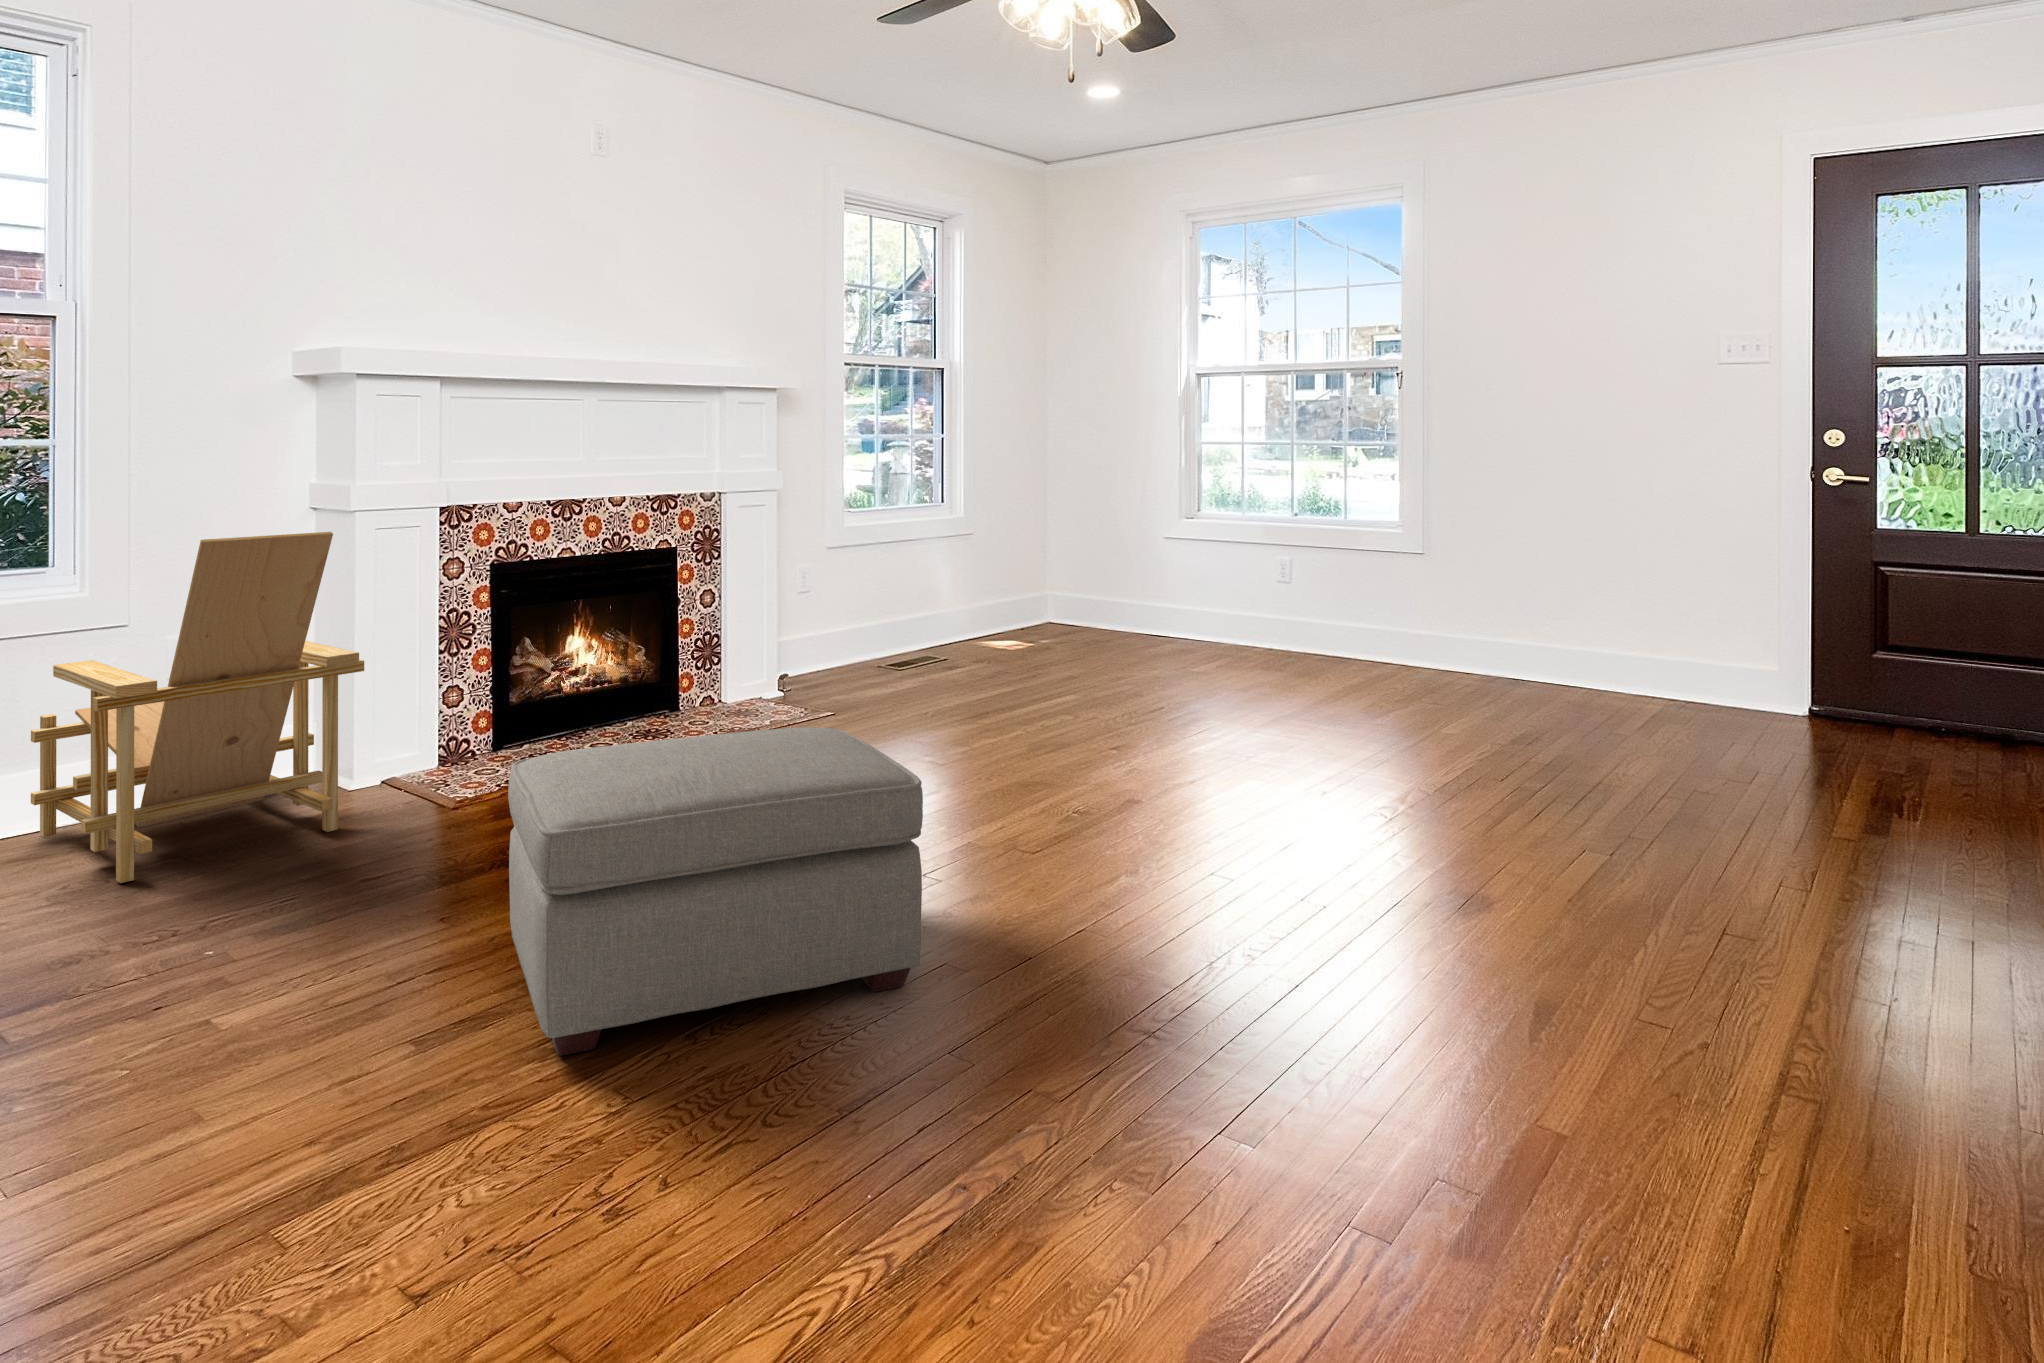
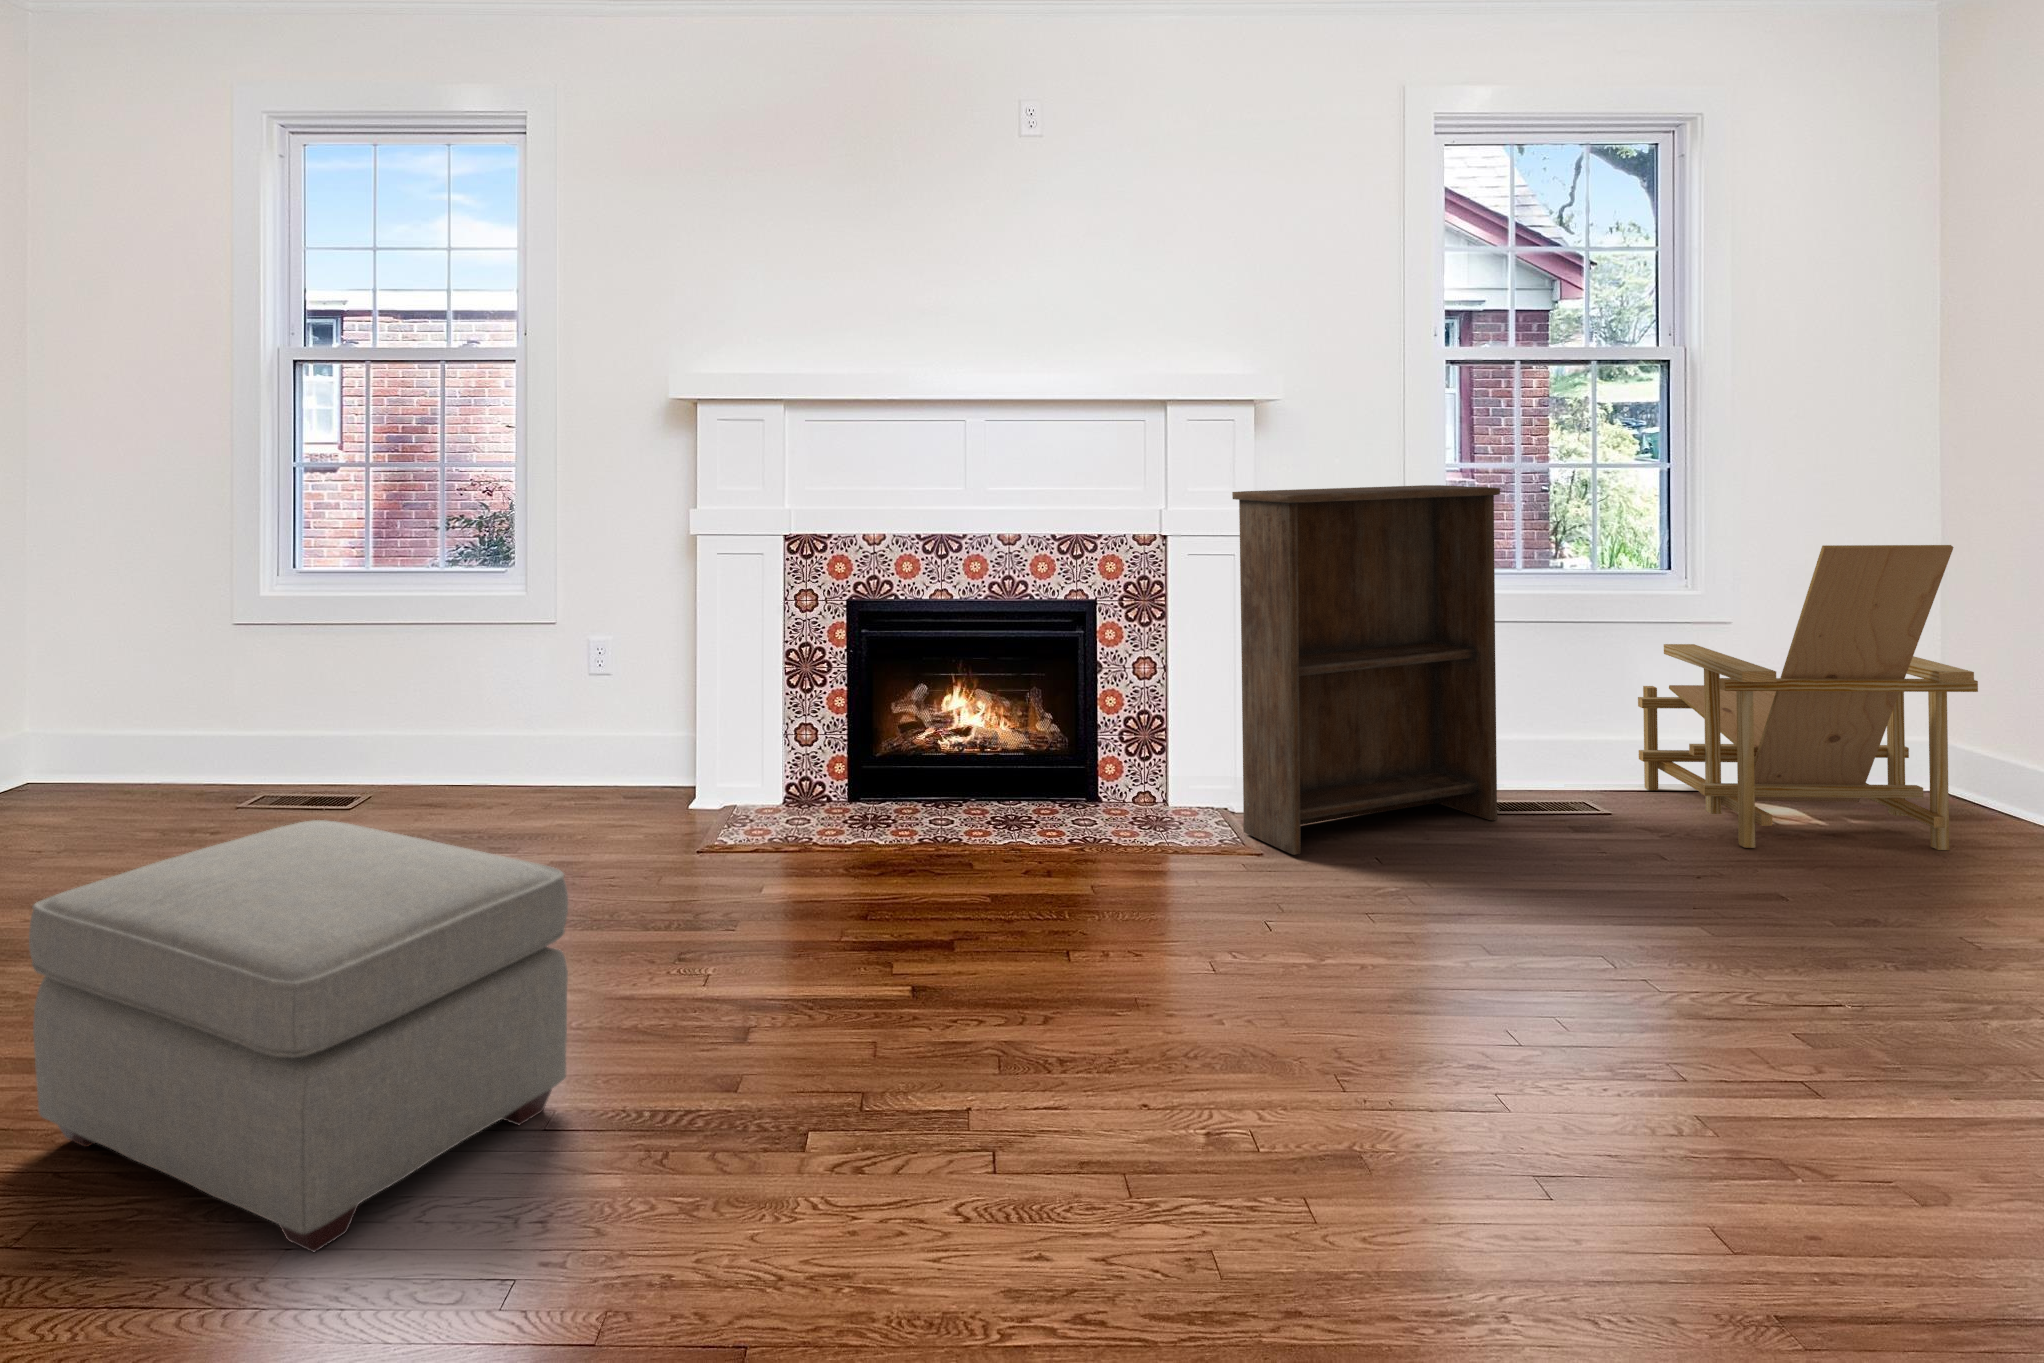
bookshelf: none [817,453,925,705] -> present [1232,485,1500,855]
lounge chair: present [31,532,364,883] -> present [1638,545,1978,850]

